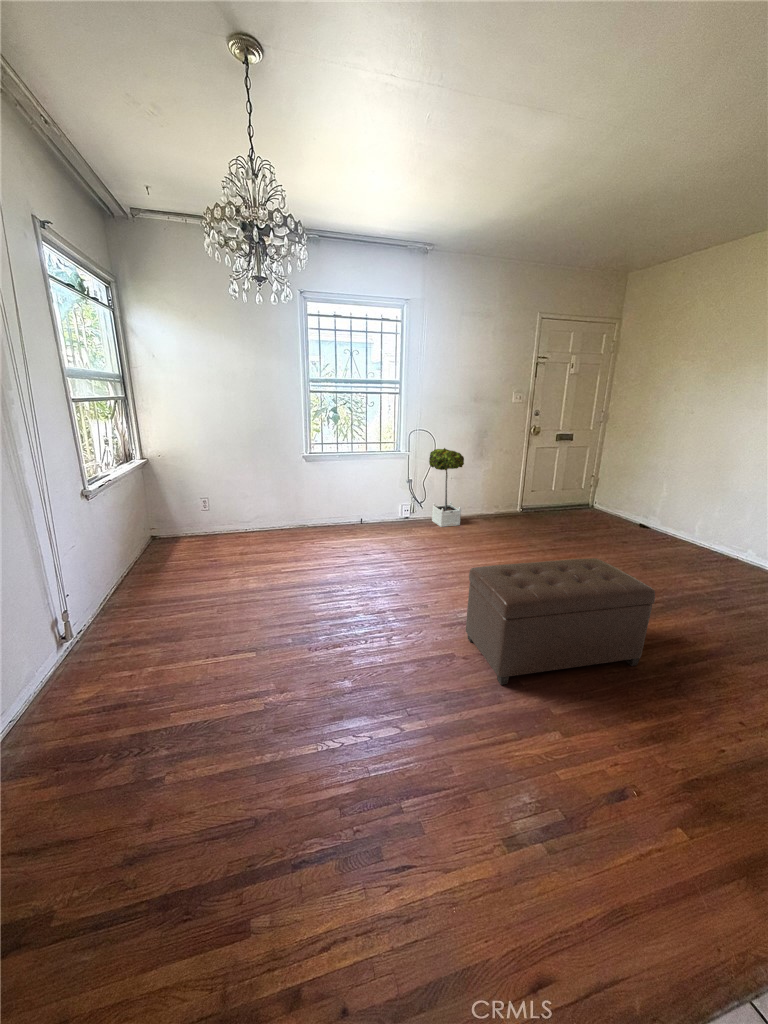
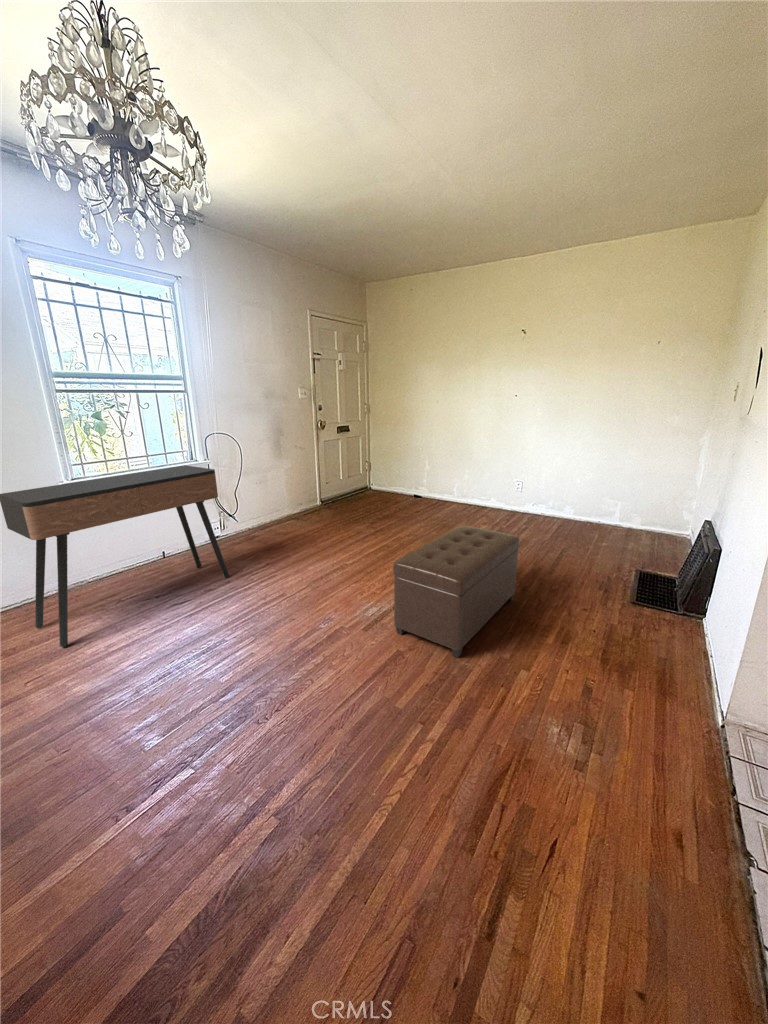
potted tree: present [429,448,464,527] -> none [233,451,280,538]
console table: none [259,453,390,559] -> present [0,465,229,647]

